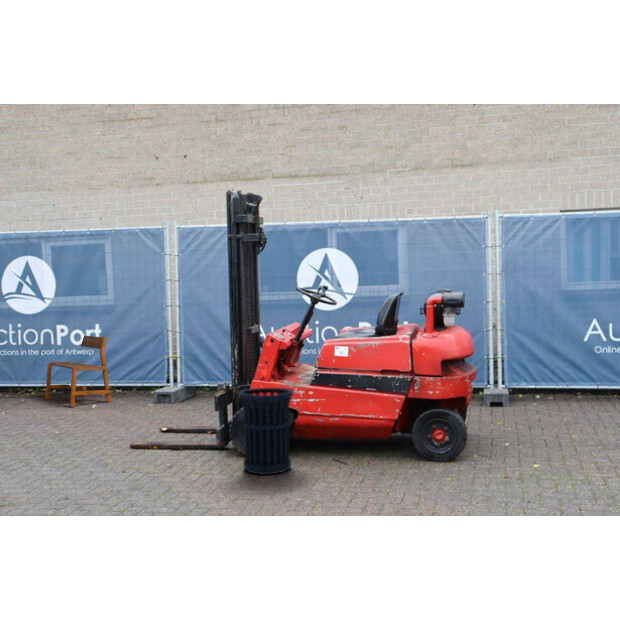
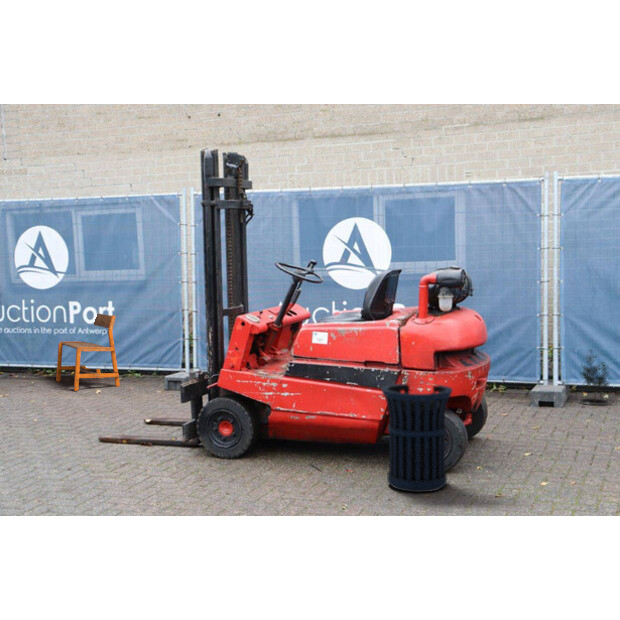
potted tree: none [520,357,549,404] -> present [579,351,610,405]
trash can: present [238,388,294,474] -> present [382,384,452,492]

